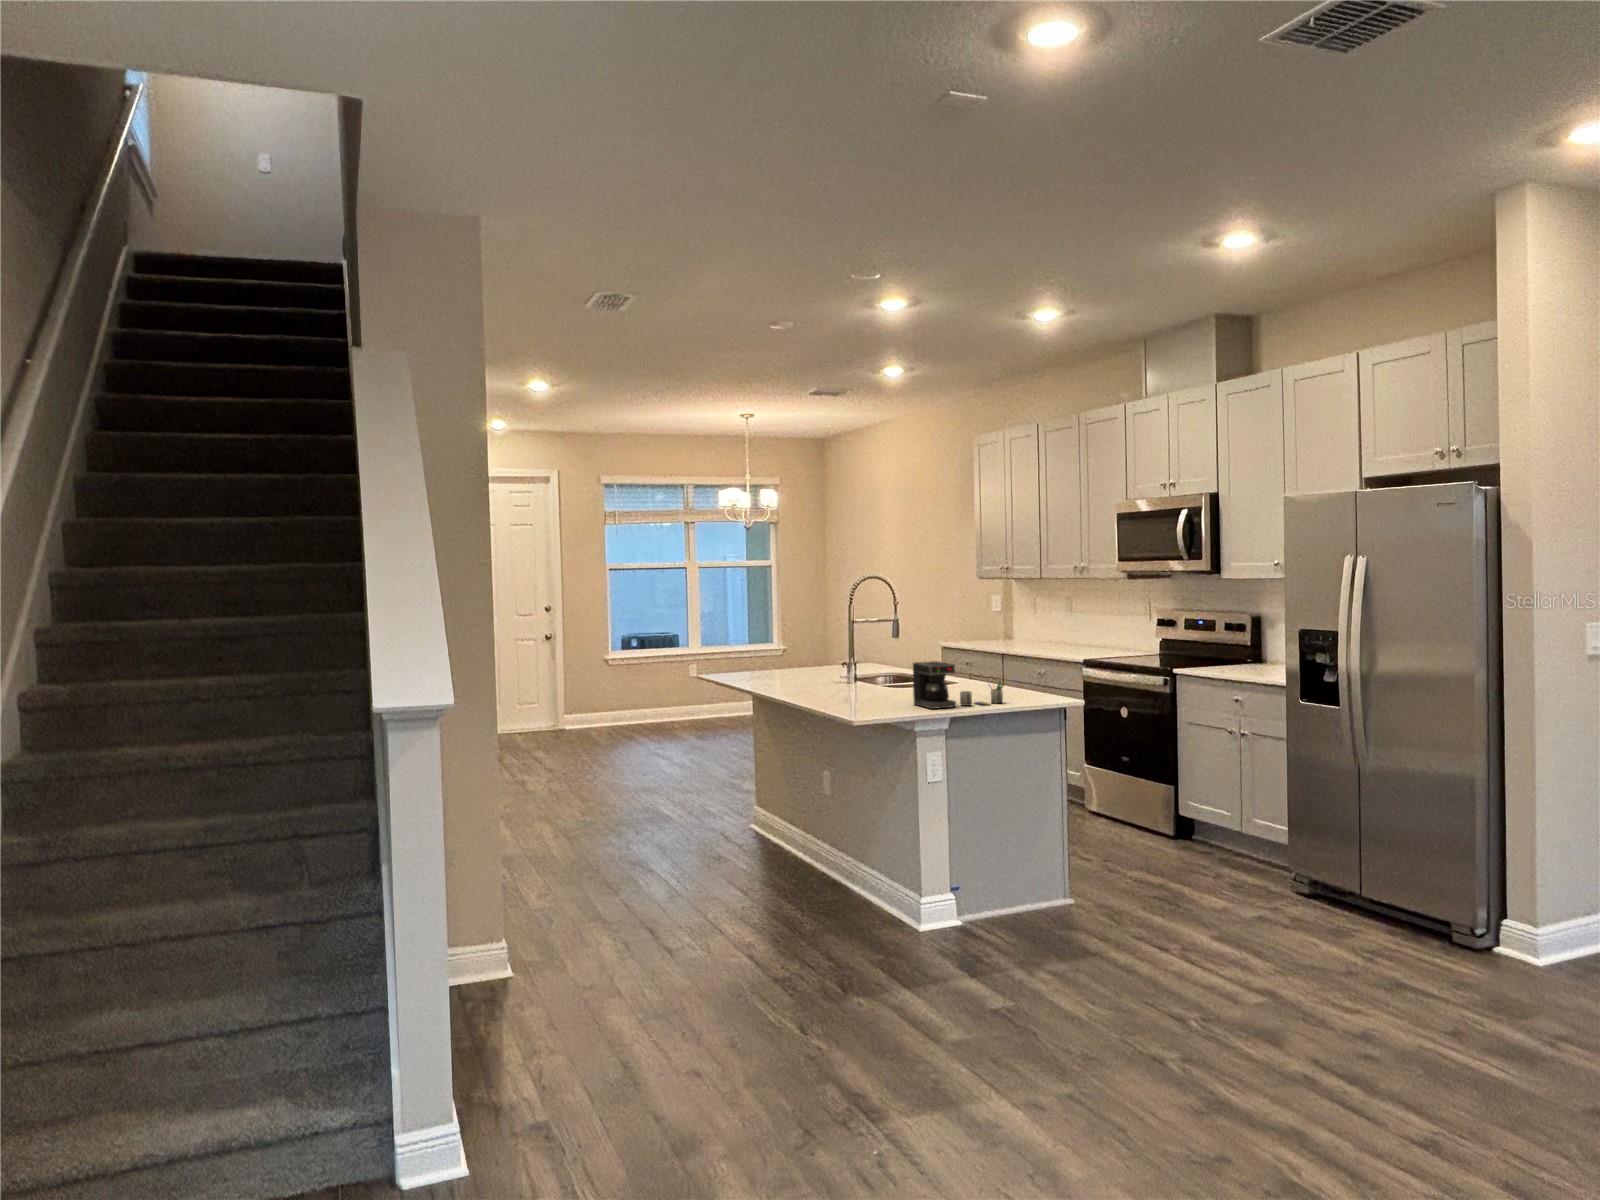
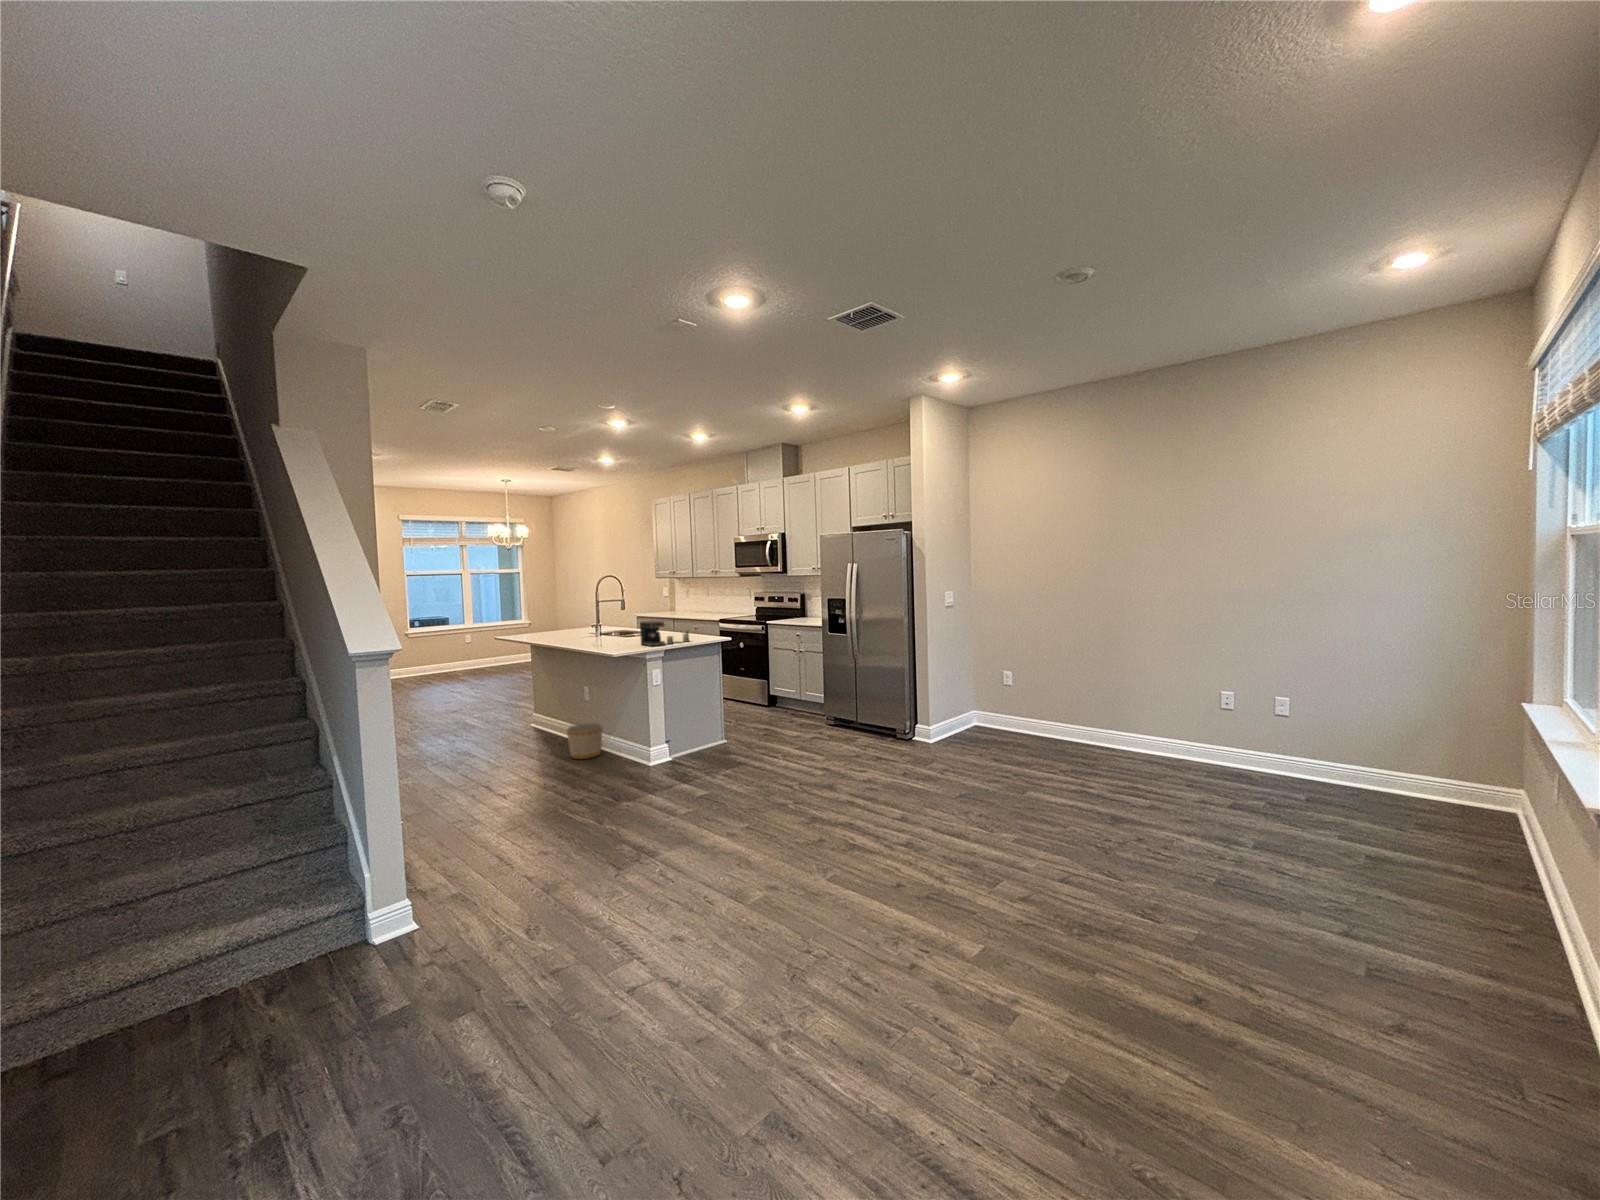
planter: none [789,836,848,899] -> present [567,723,602,759]

